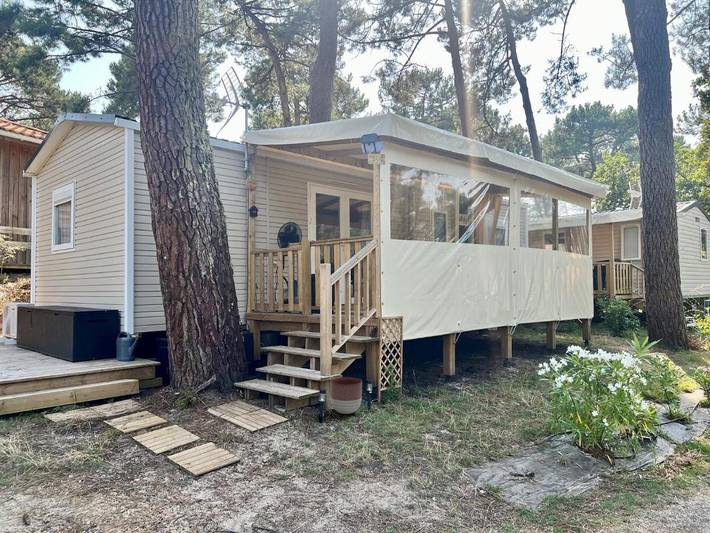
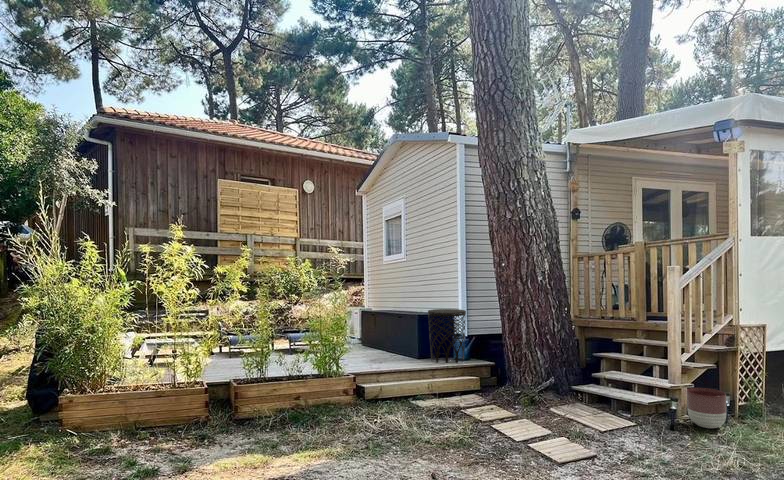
side table: none [85,307,132,369] -> present [428,309,466,363]

